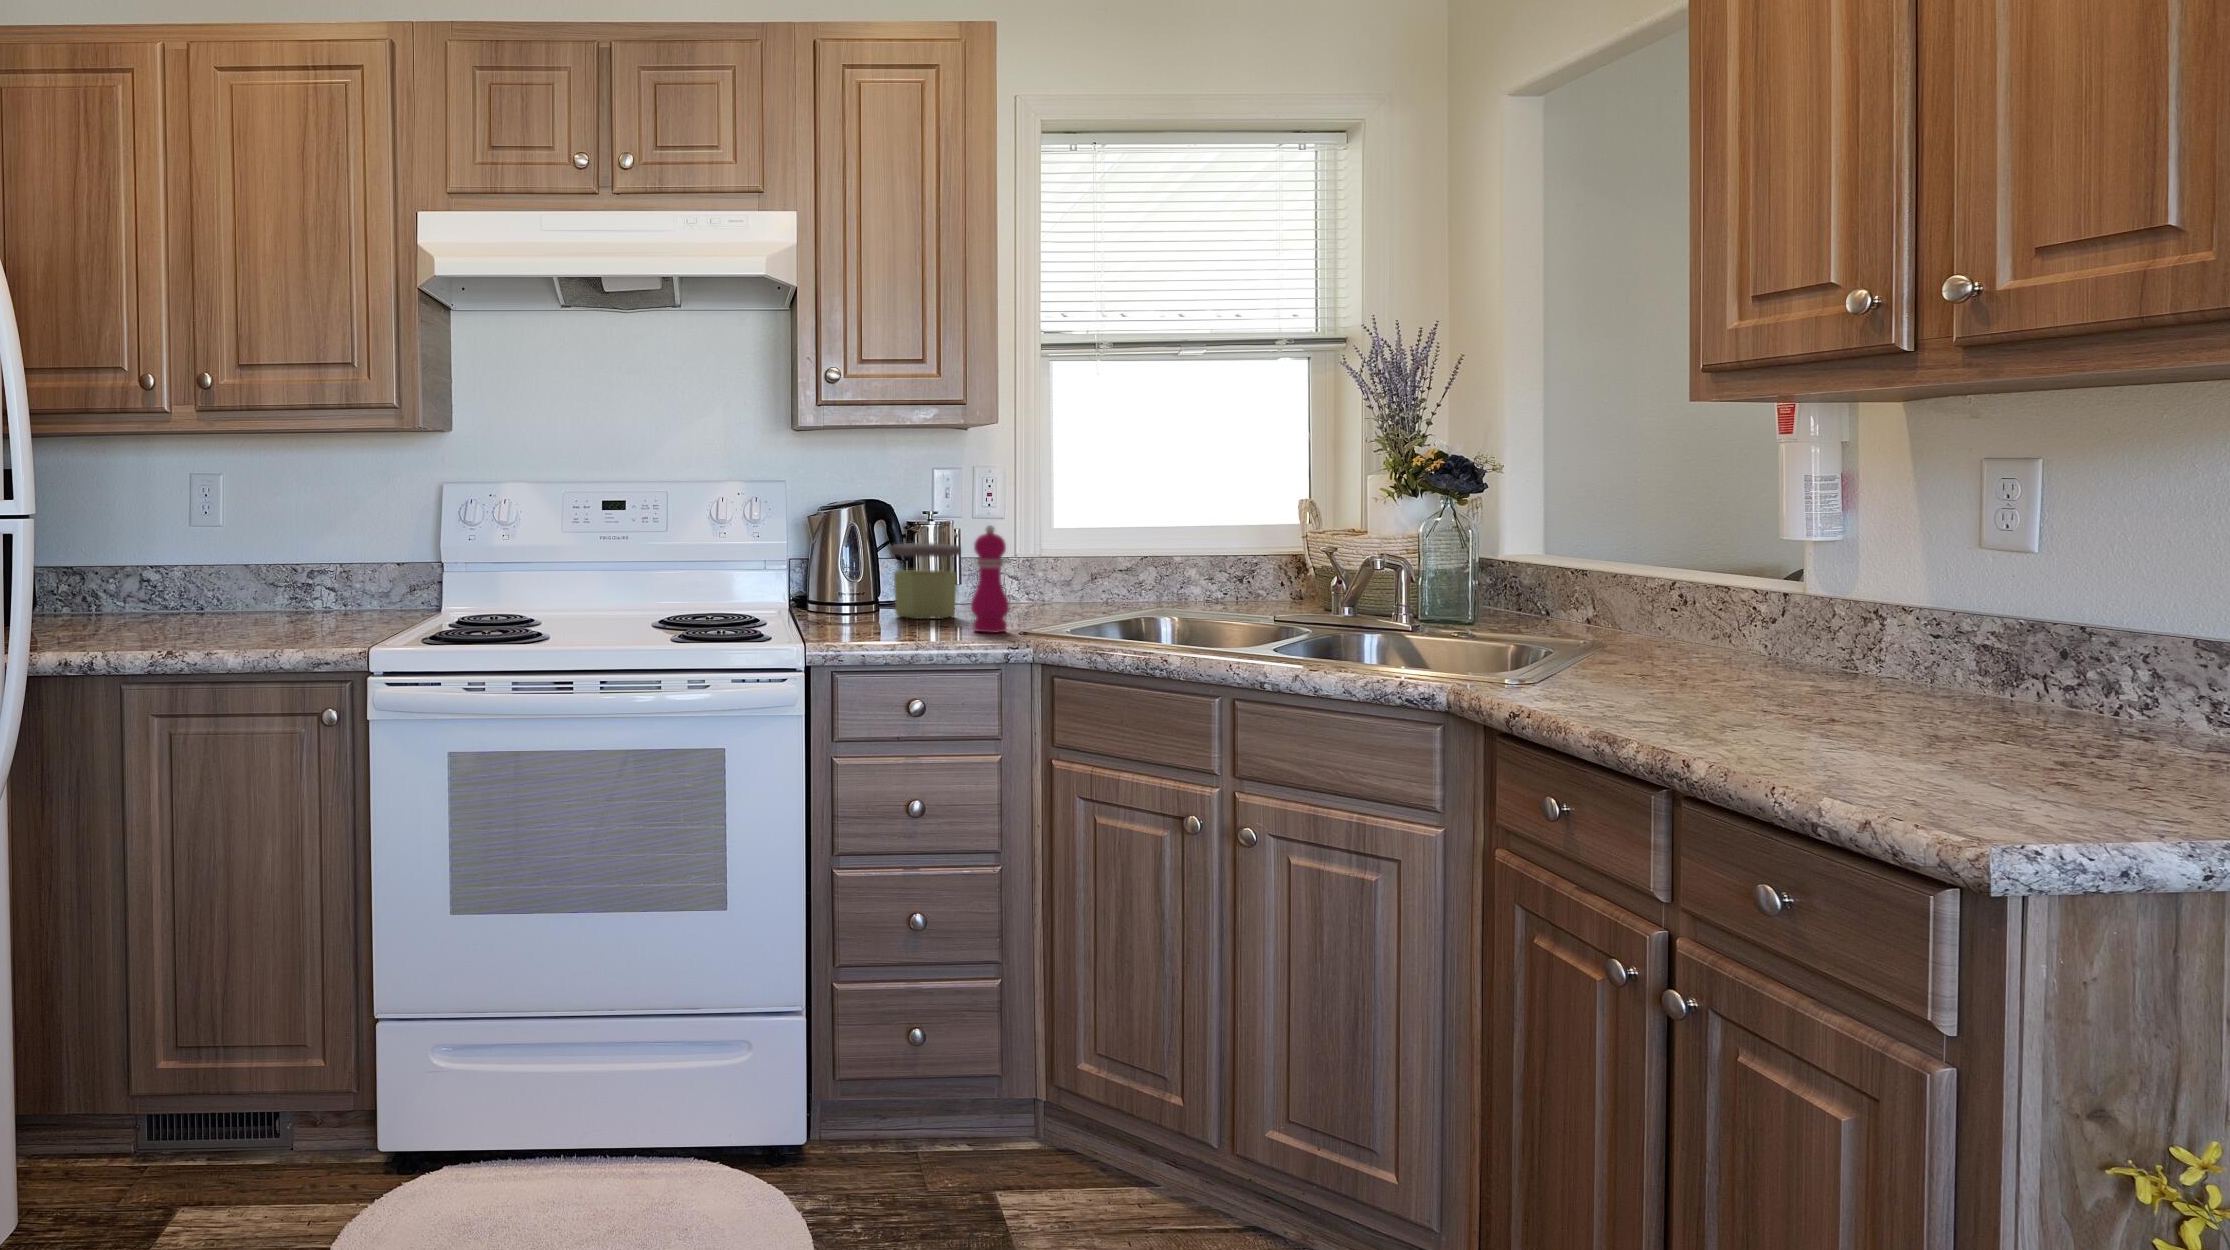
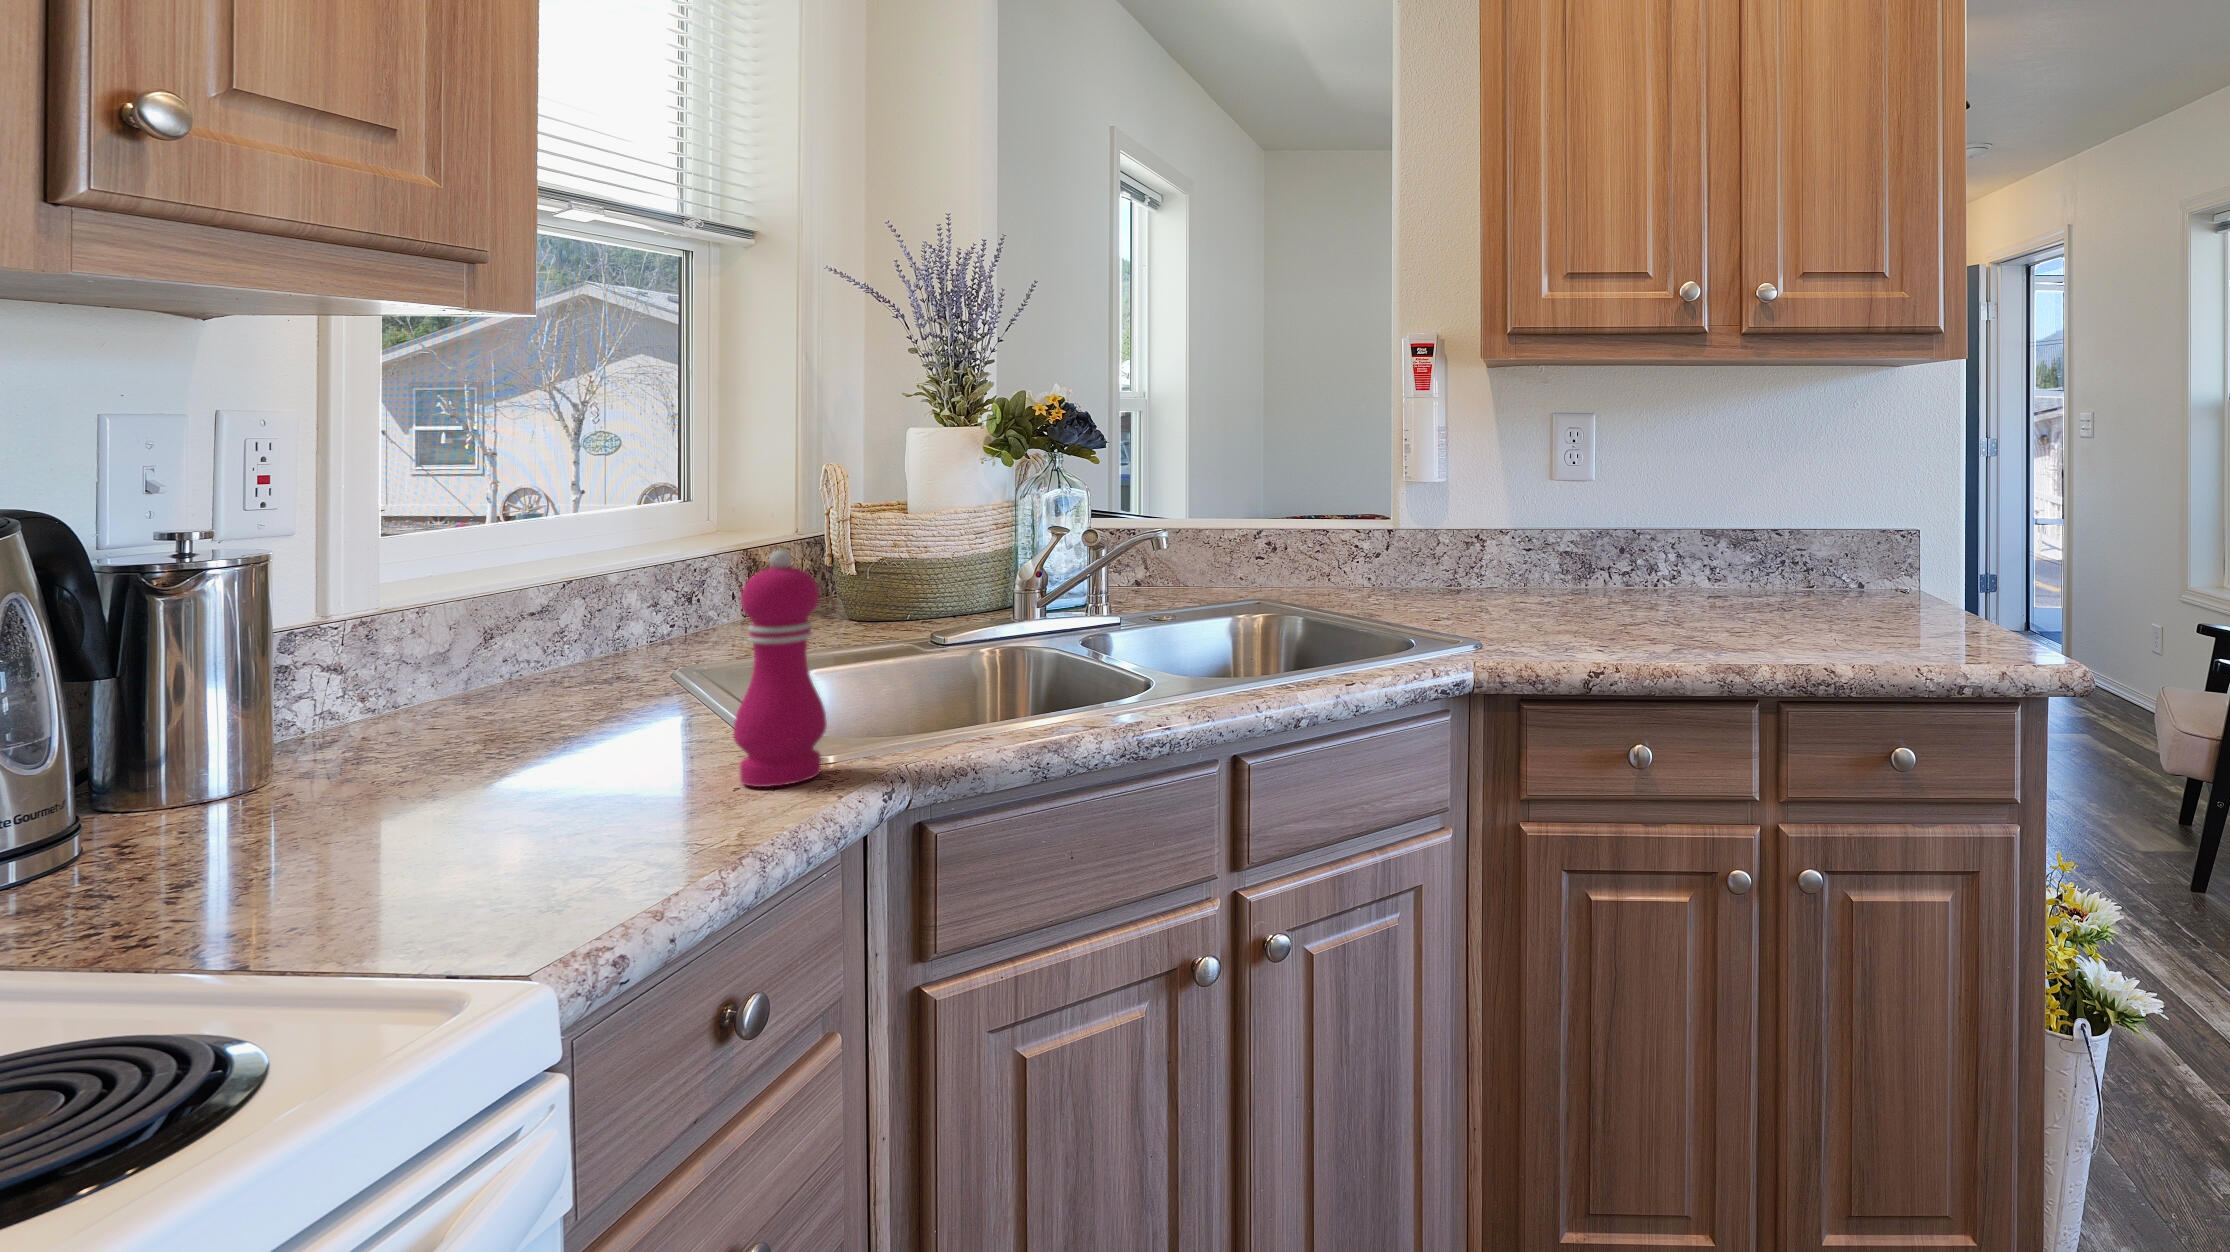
jar: present [890,543,961,619] -> none [278,612,514,830]

